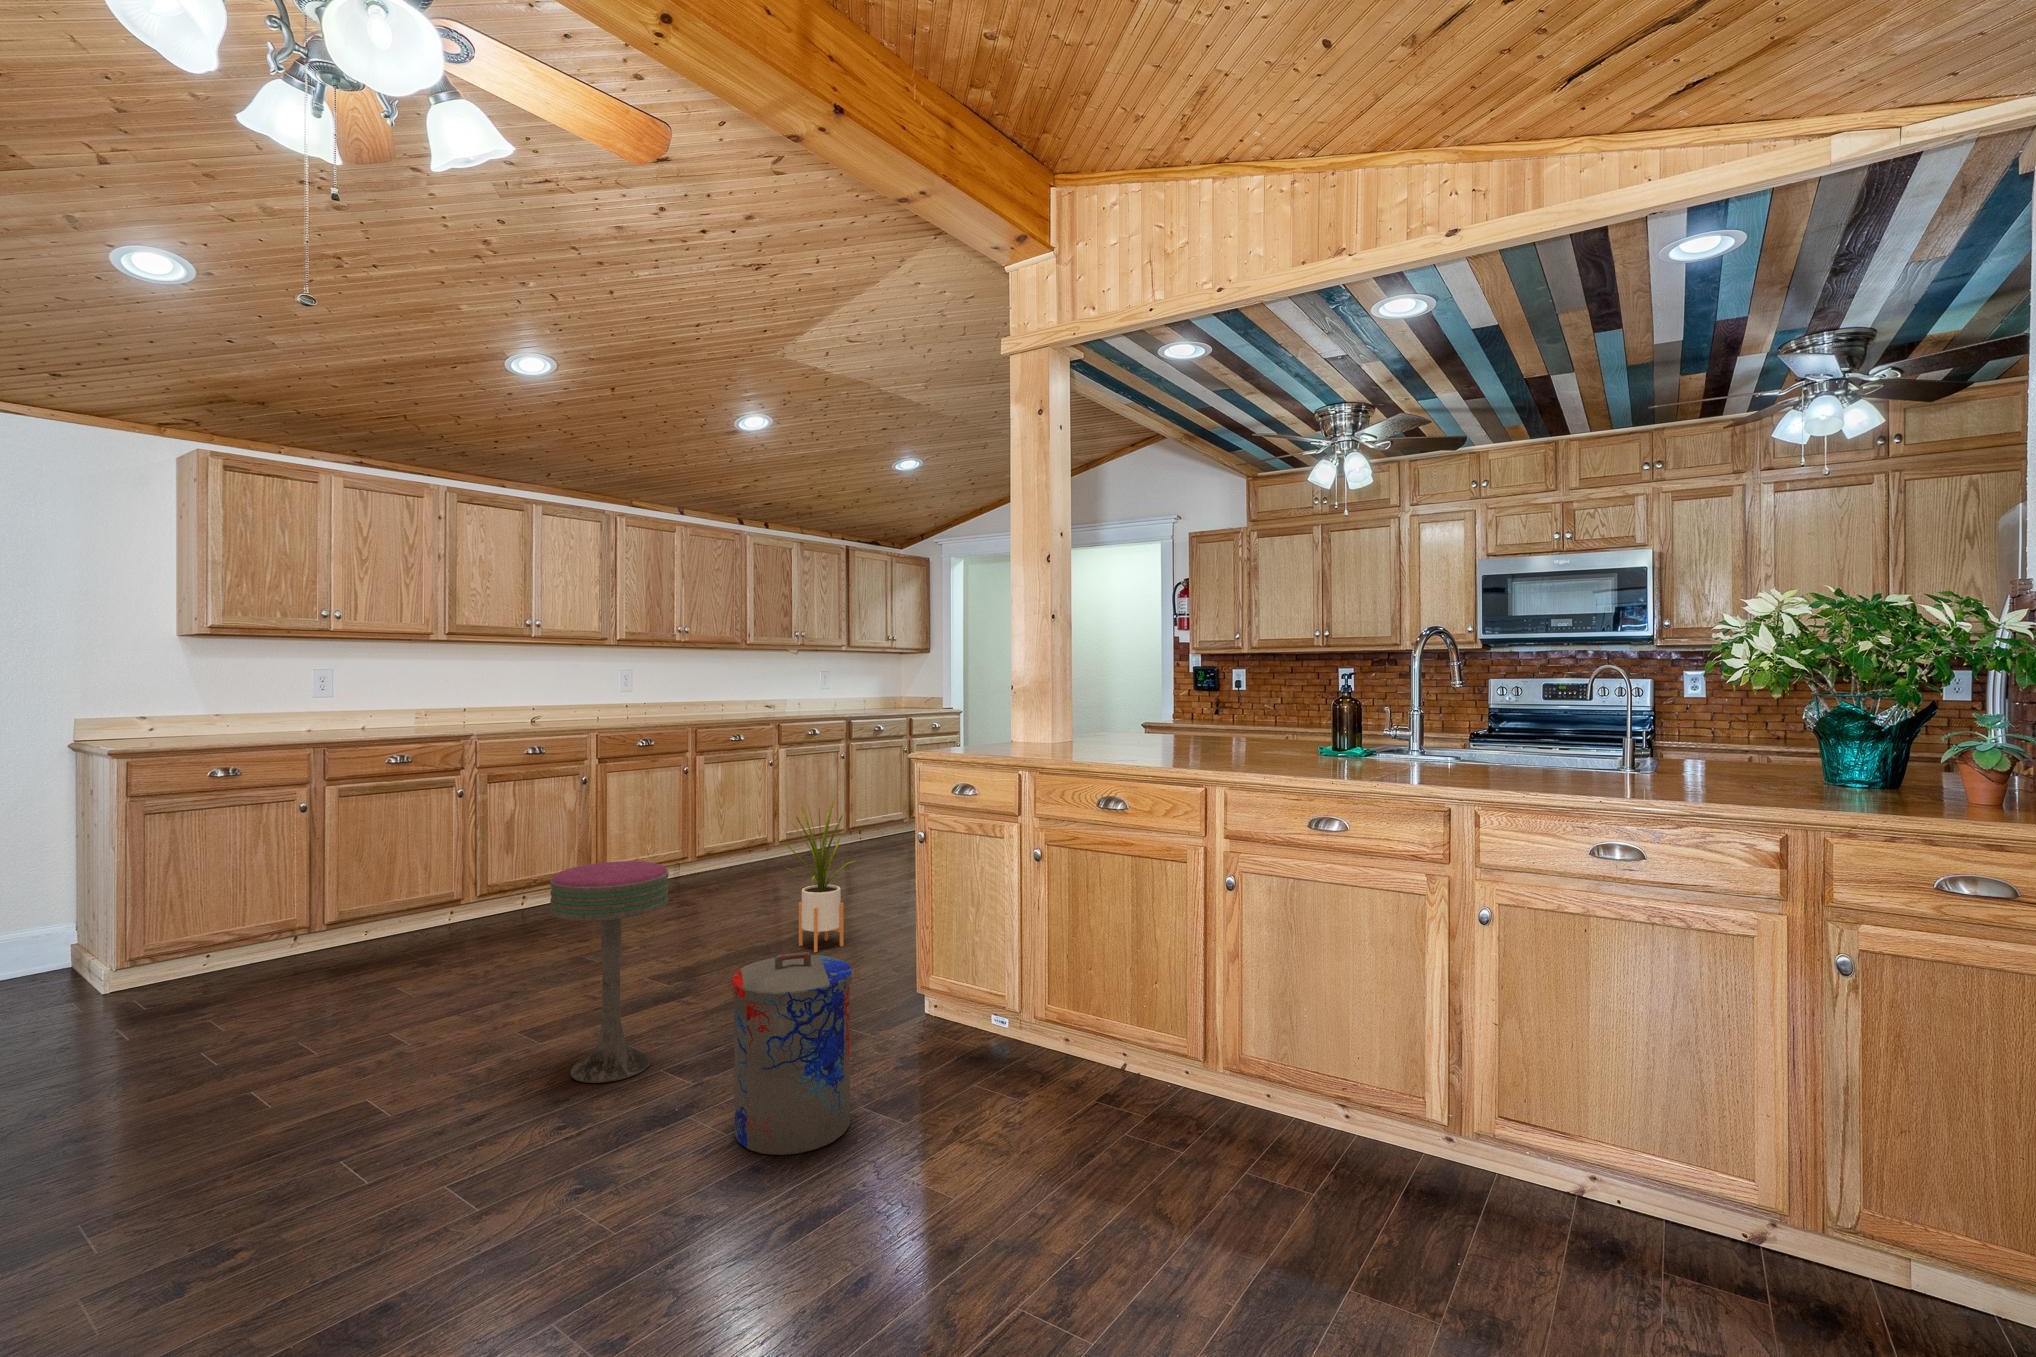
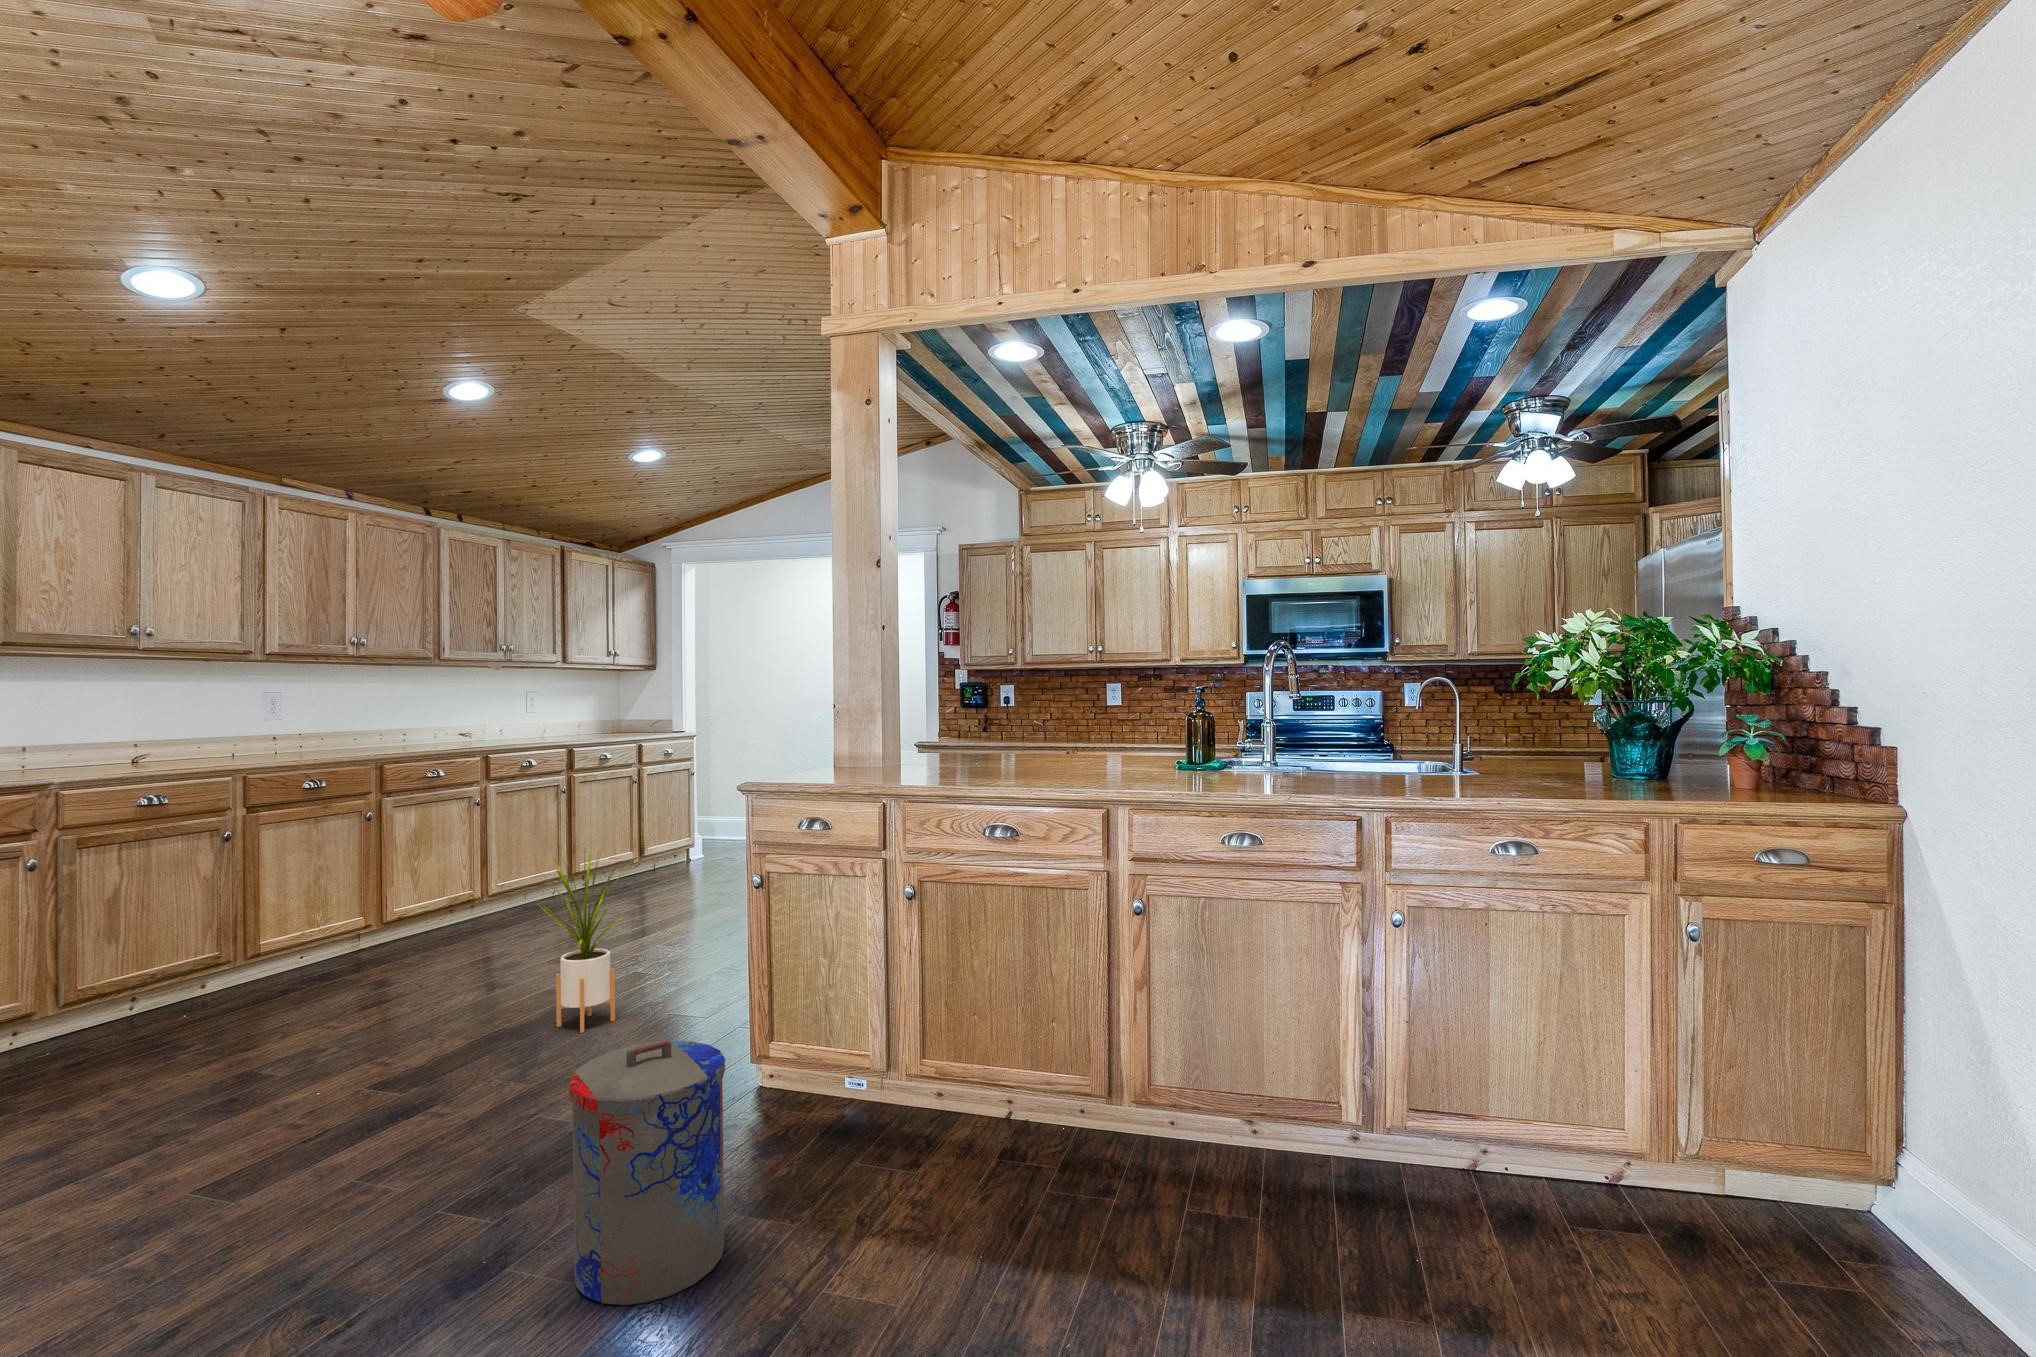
bar stool: present [550,861,669,1083] -> none [258,947,435,1257]

